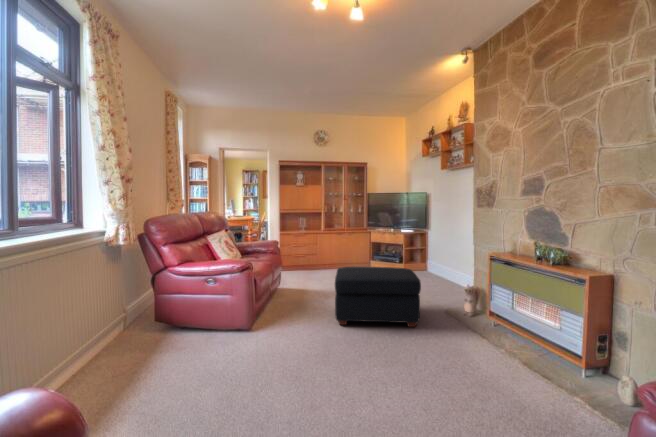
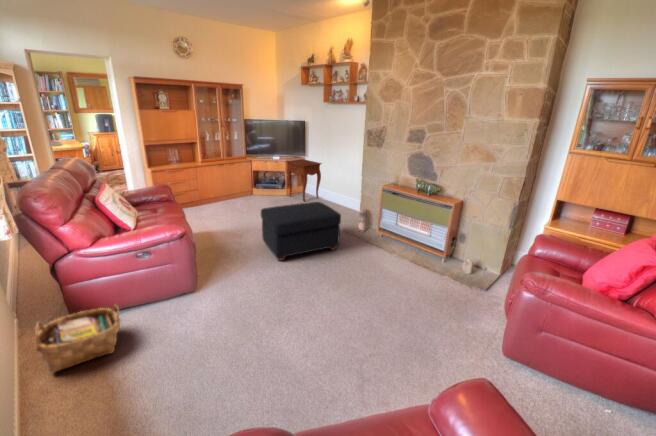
side table: none [405,233,444,279] -> present [287,160,322,202]
woven basket: none [96,314,165,359] -> present [35,305,120,373]

